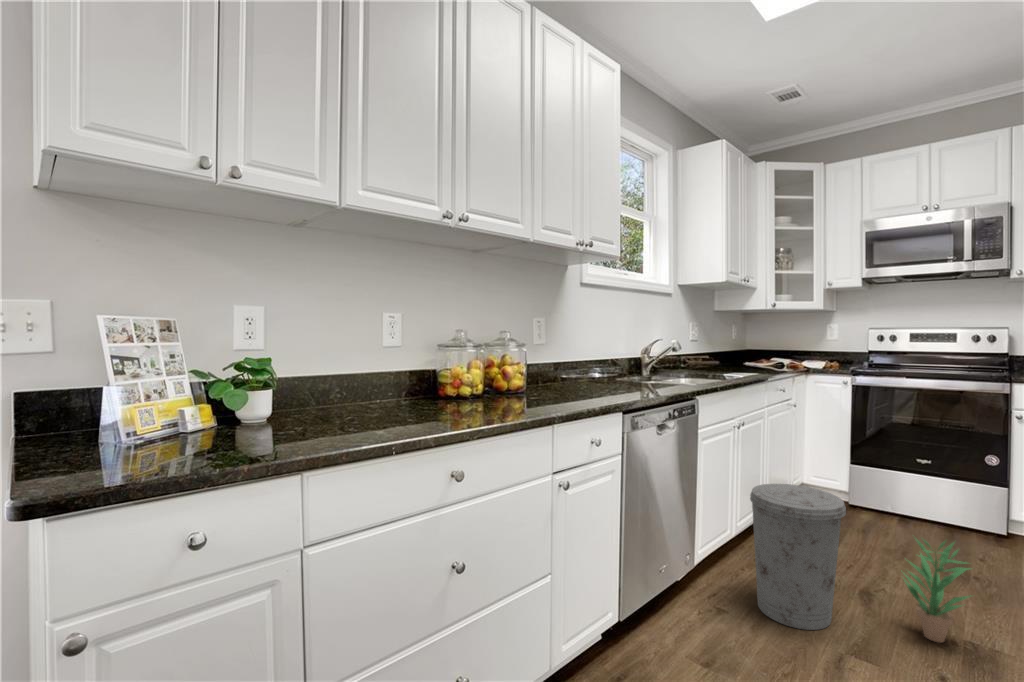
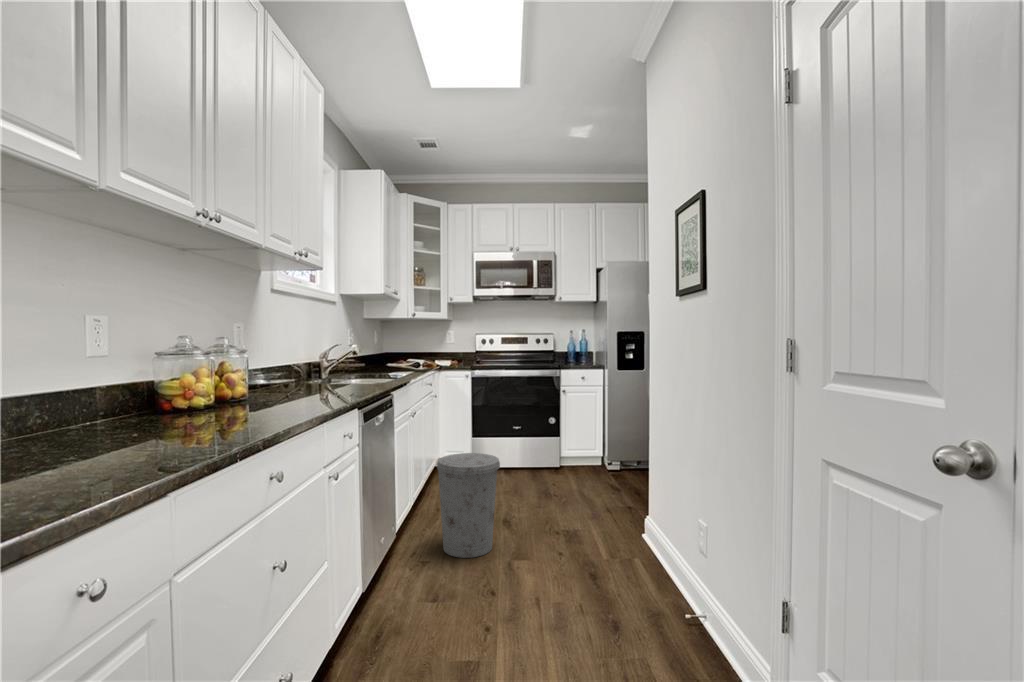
potted plant: present [904,540,971,643] -> none [527,469,566,538]

